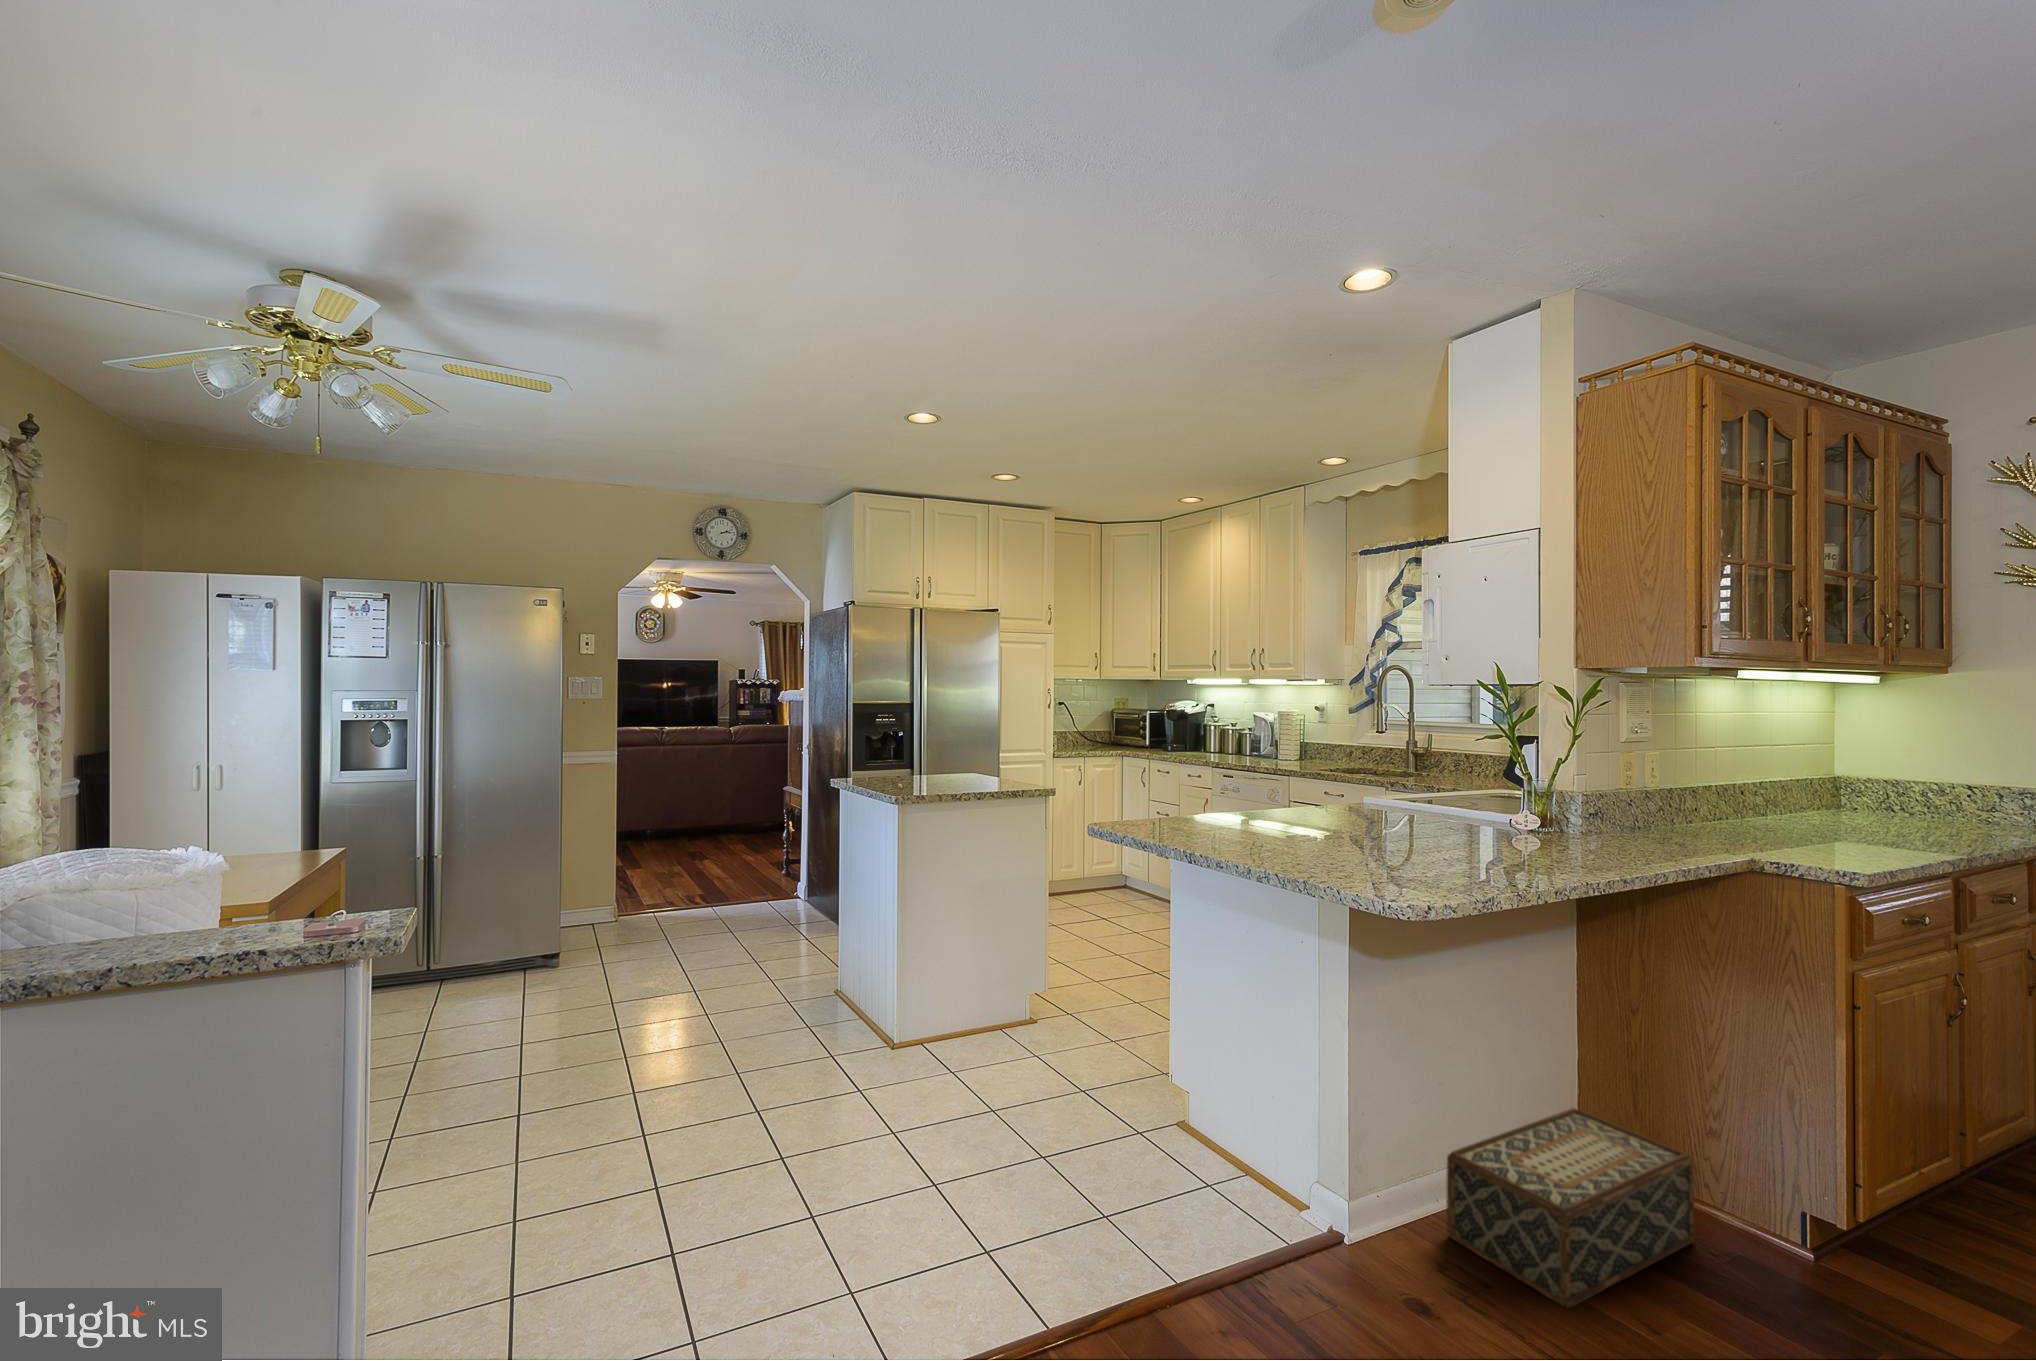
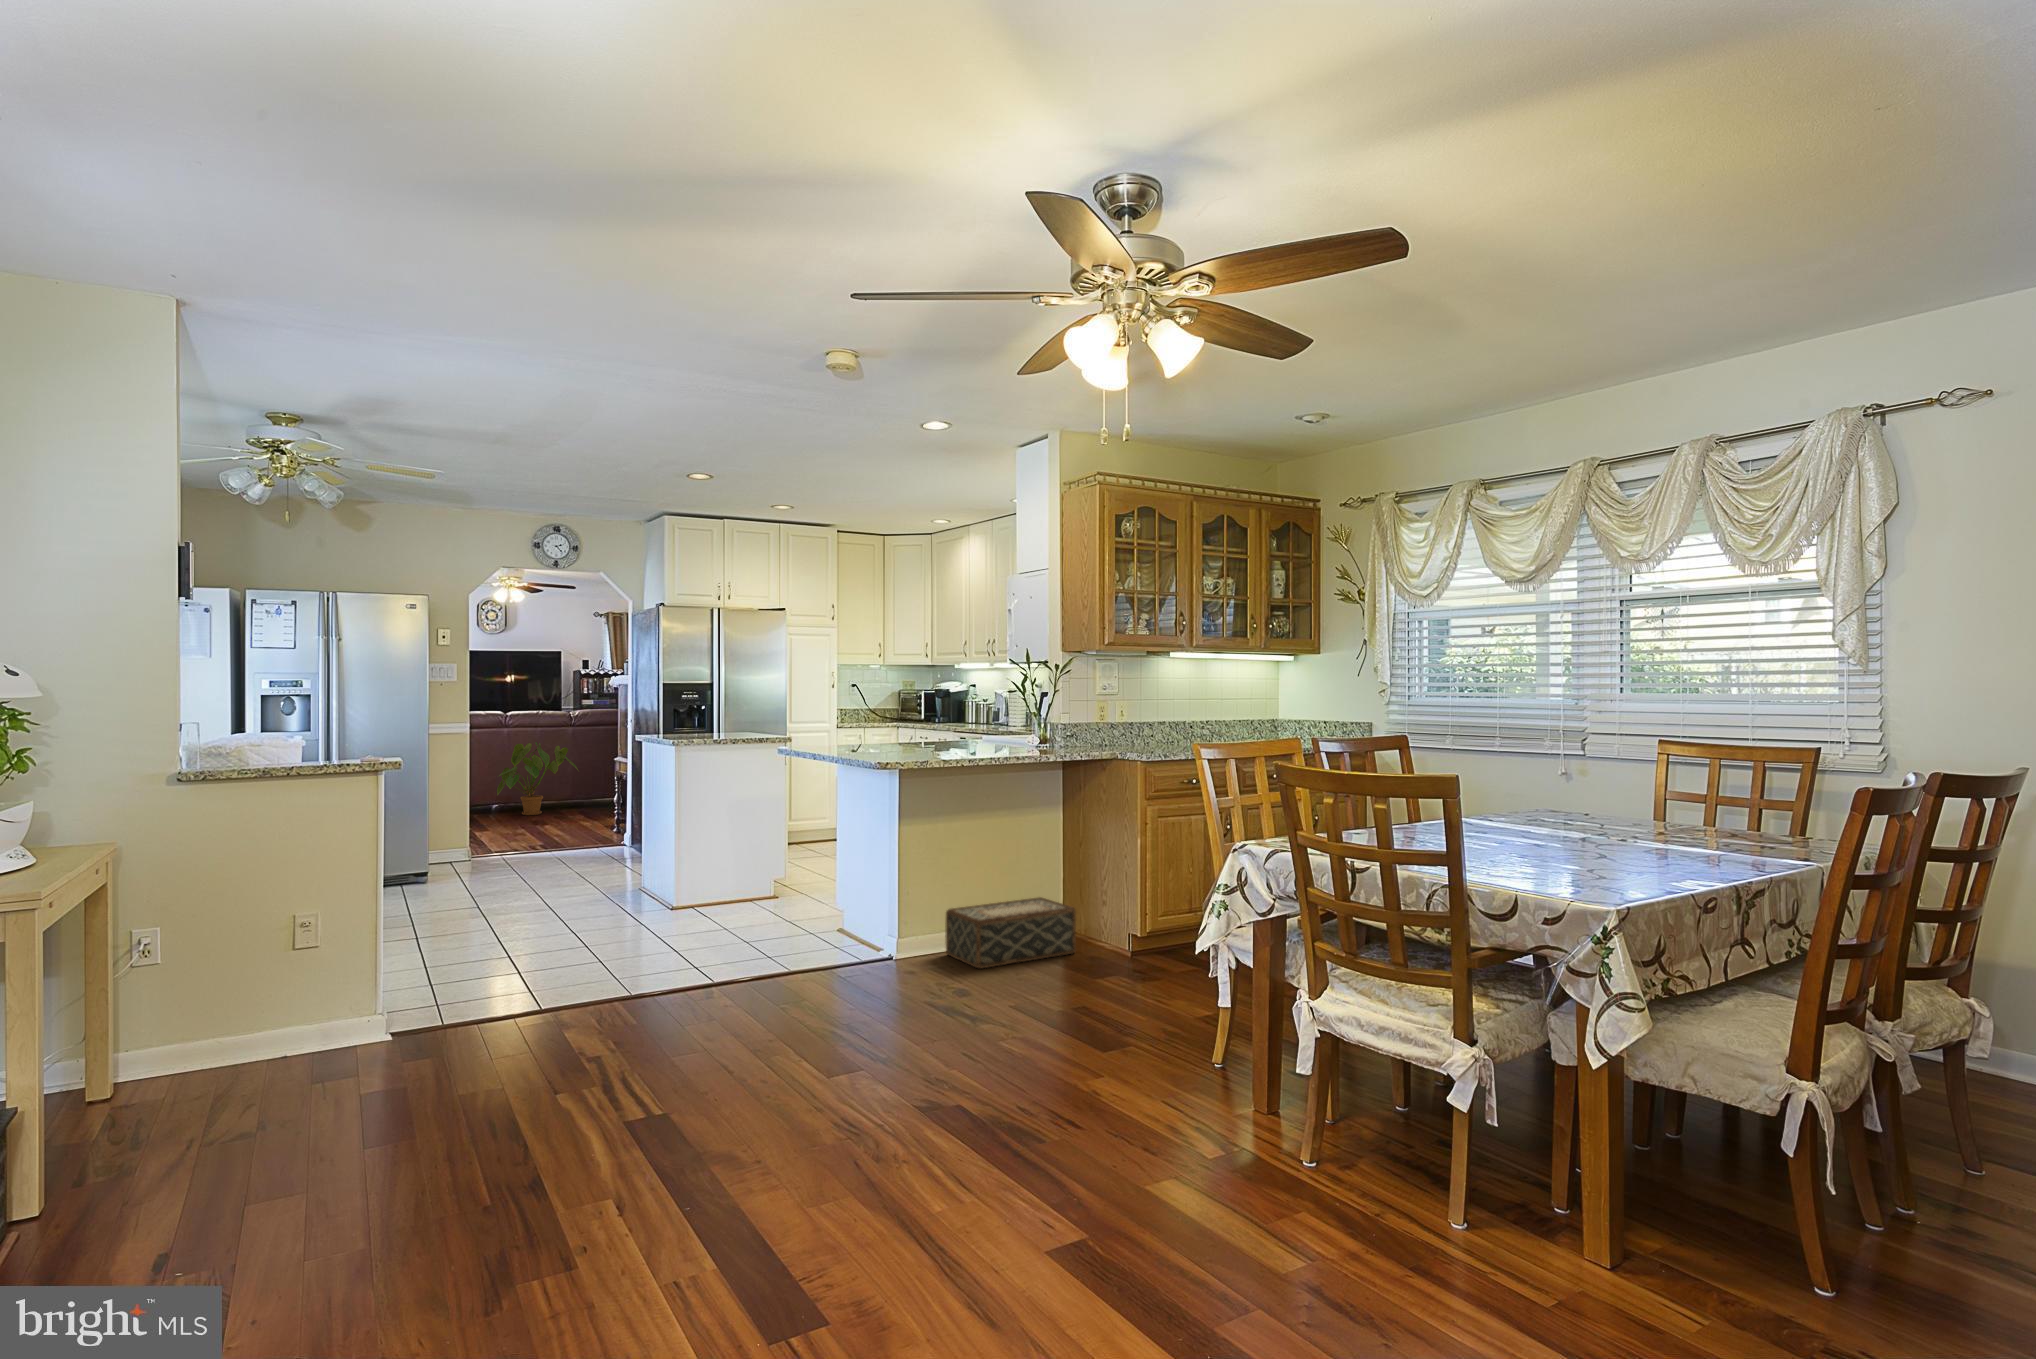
house plant: none [649,763,739,844] -> present [497,742,578,815]

